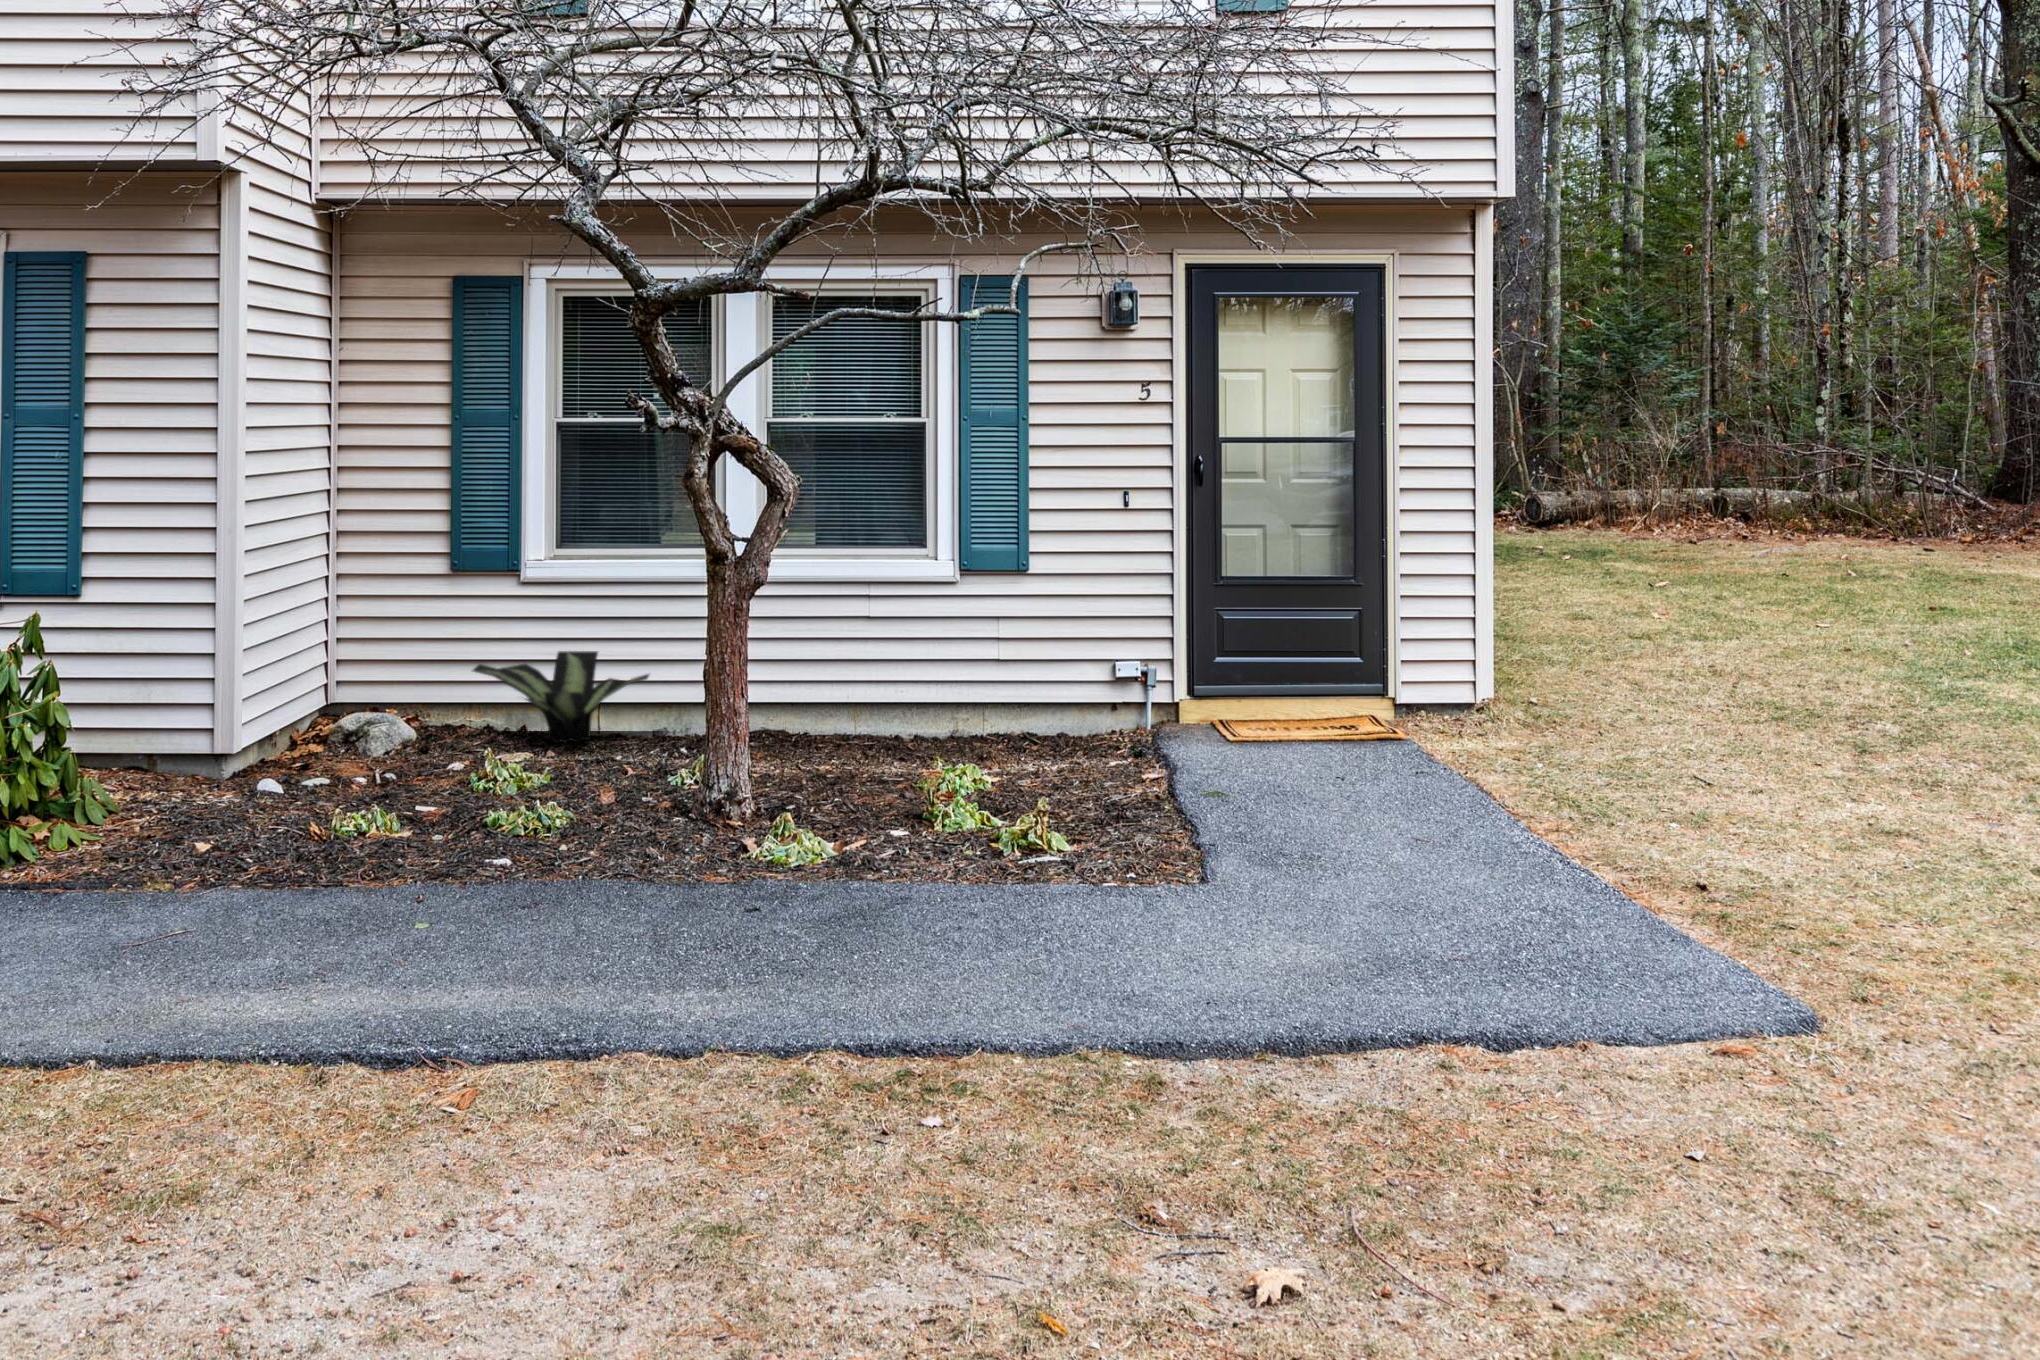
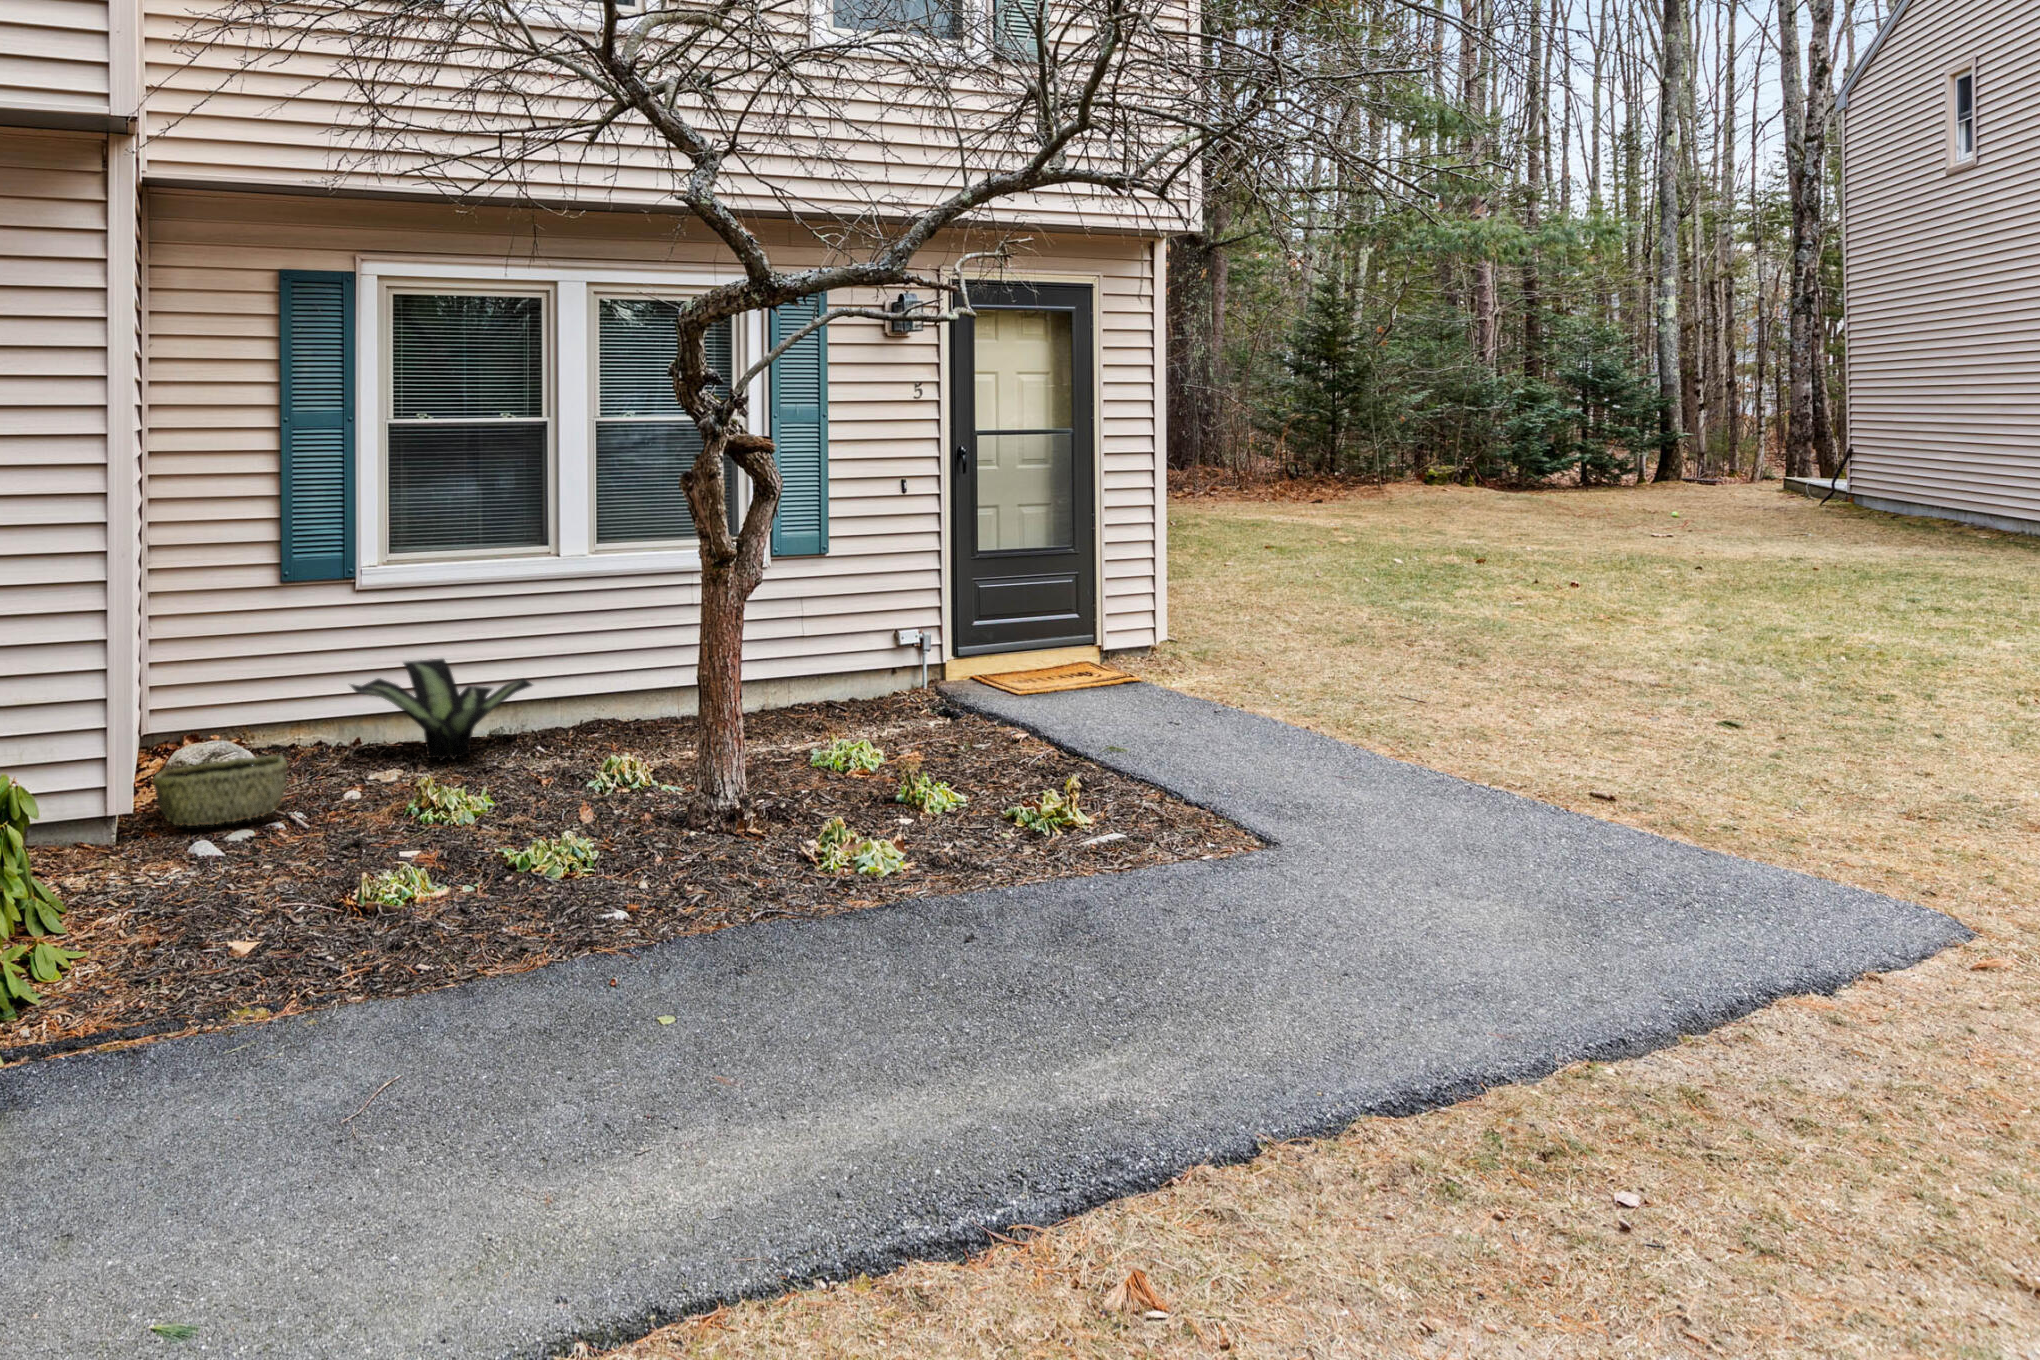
woven basket: none [255,717,381,769] -> present [152,755,288,826]

